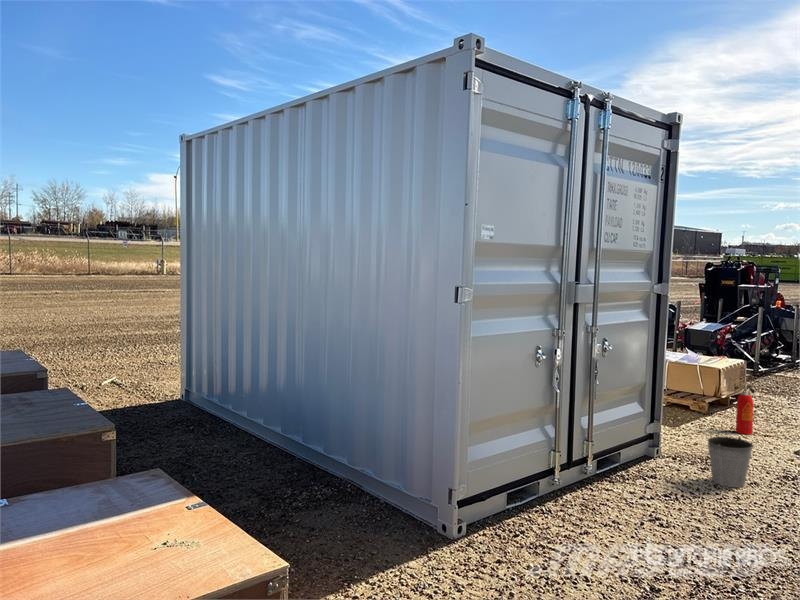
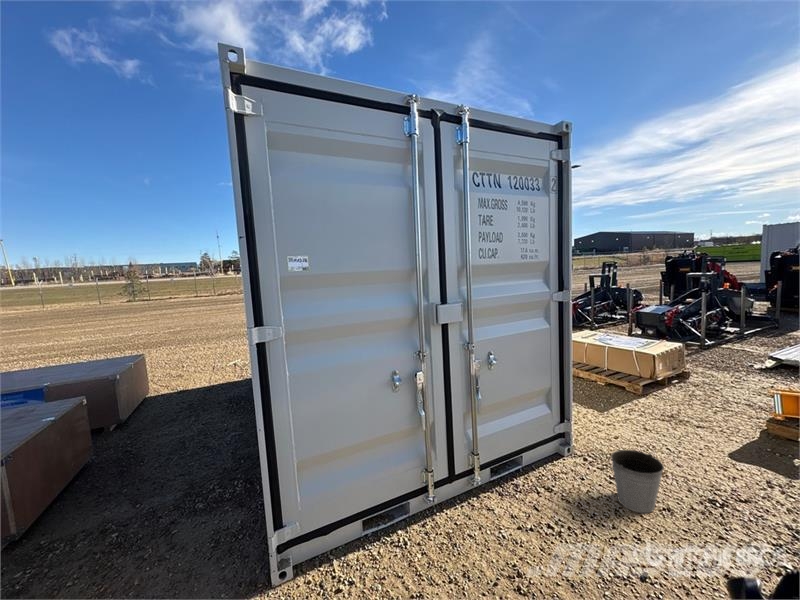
fire extinguisher: present [736,386,755,435] -> none [666,378,686,425]

